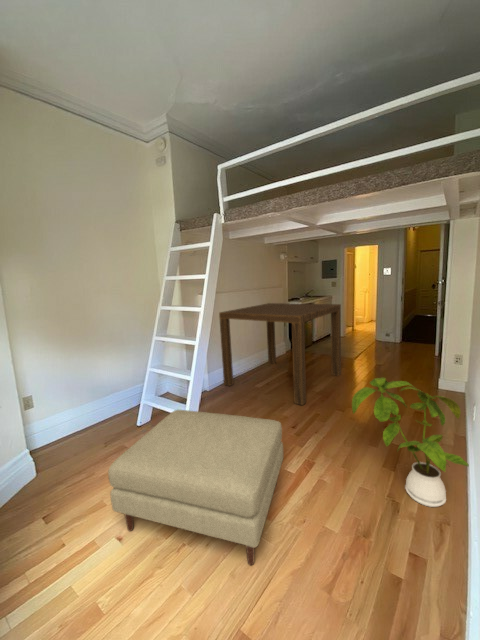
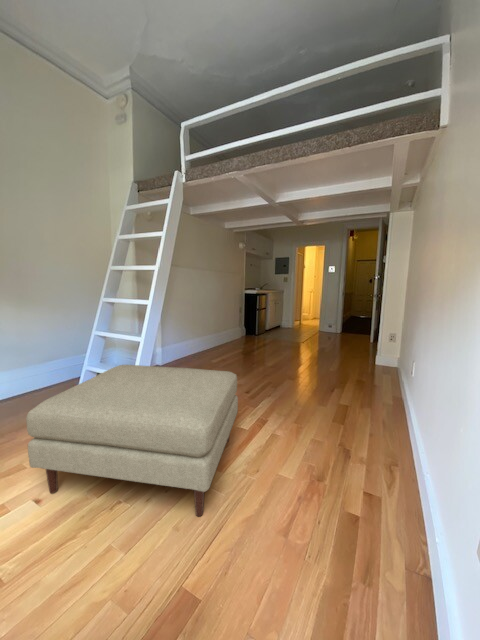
dining table: present [219,303,341,405] -> none [176,286,293,377]
house plant: present [352,378,469,507] -> none [308,331,419,452]

